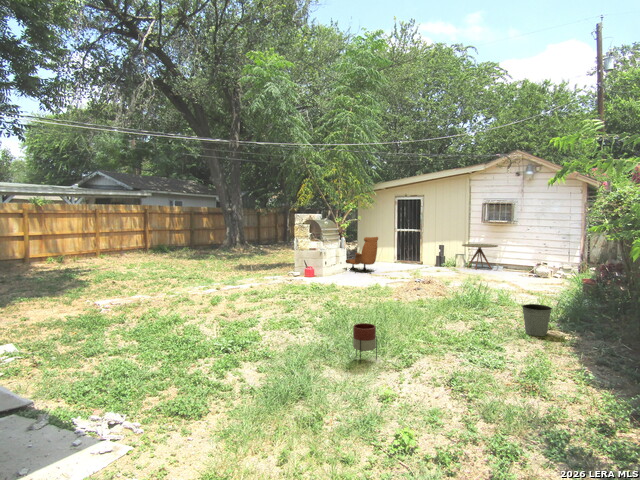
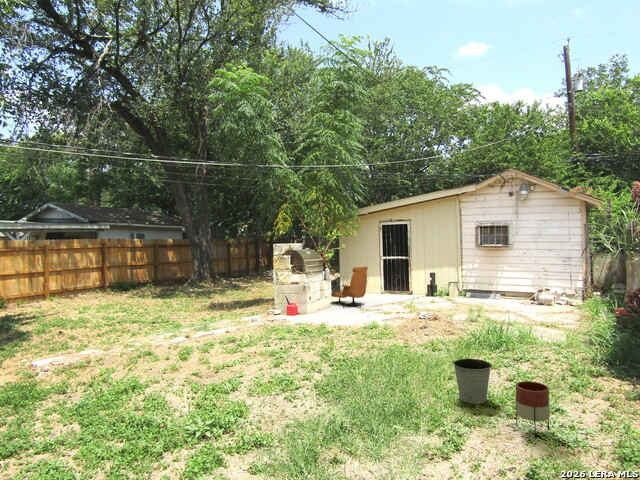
round table: present [462,244,498,269] -> none [455,270,495,298]
bucket: present [522,304,552,336] -> present [453,359,492,404]
planter: present [353,323,377,363] -> present [515,381,550,439]

